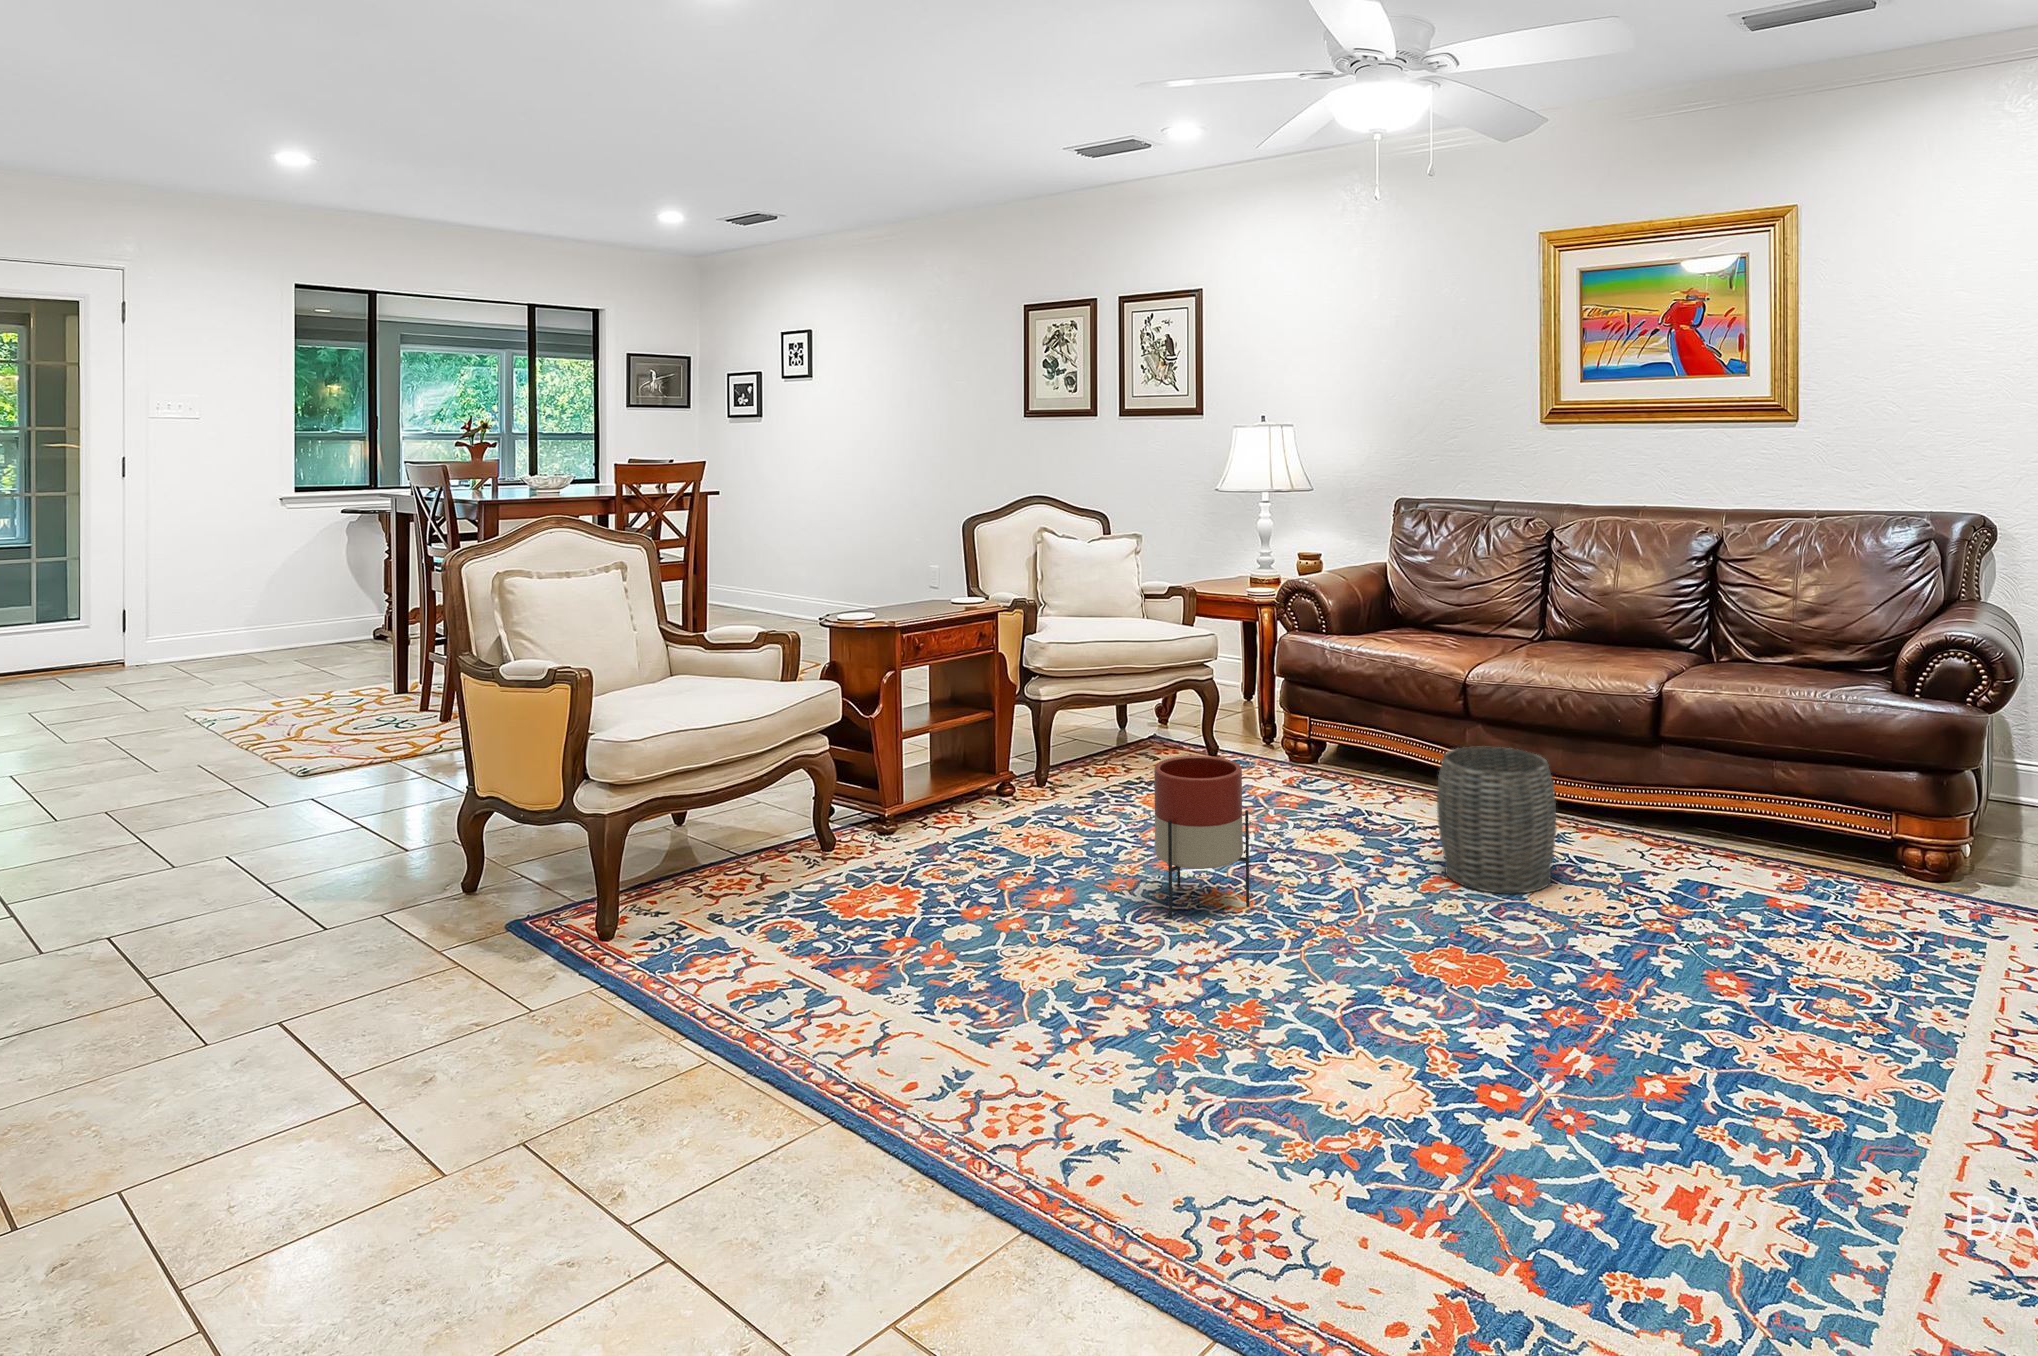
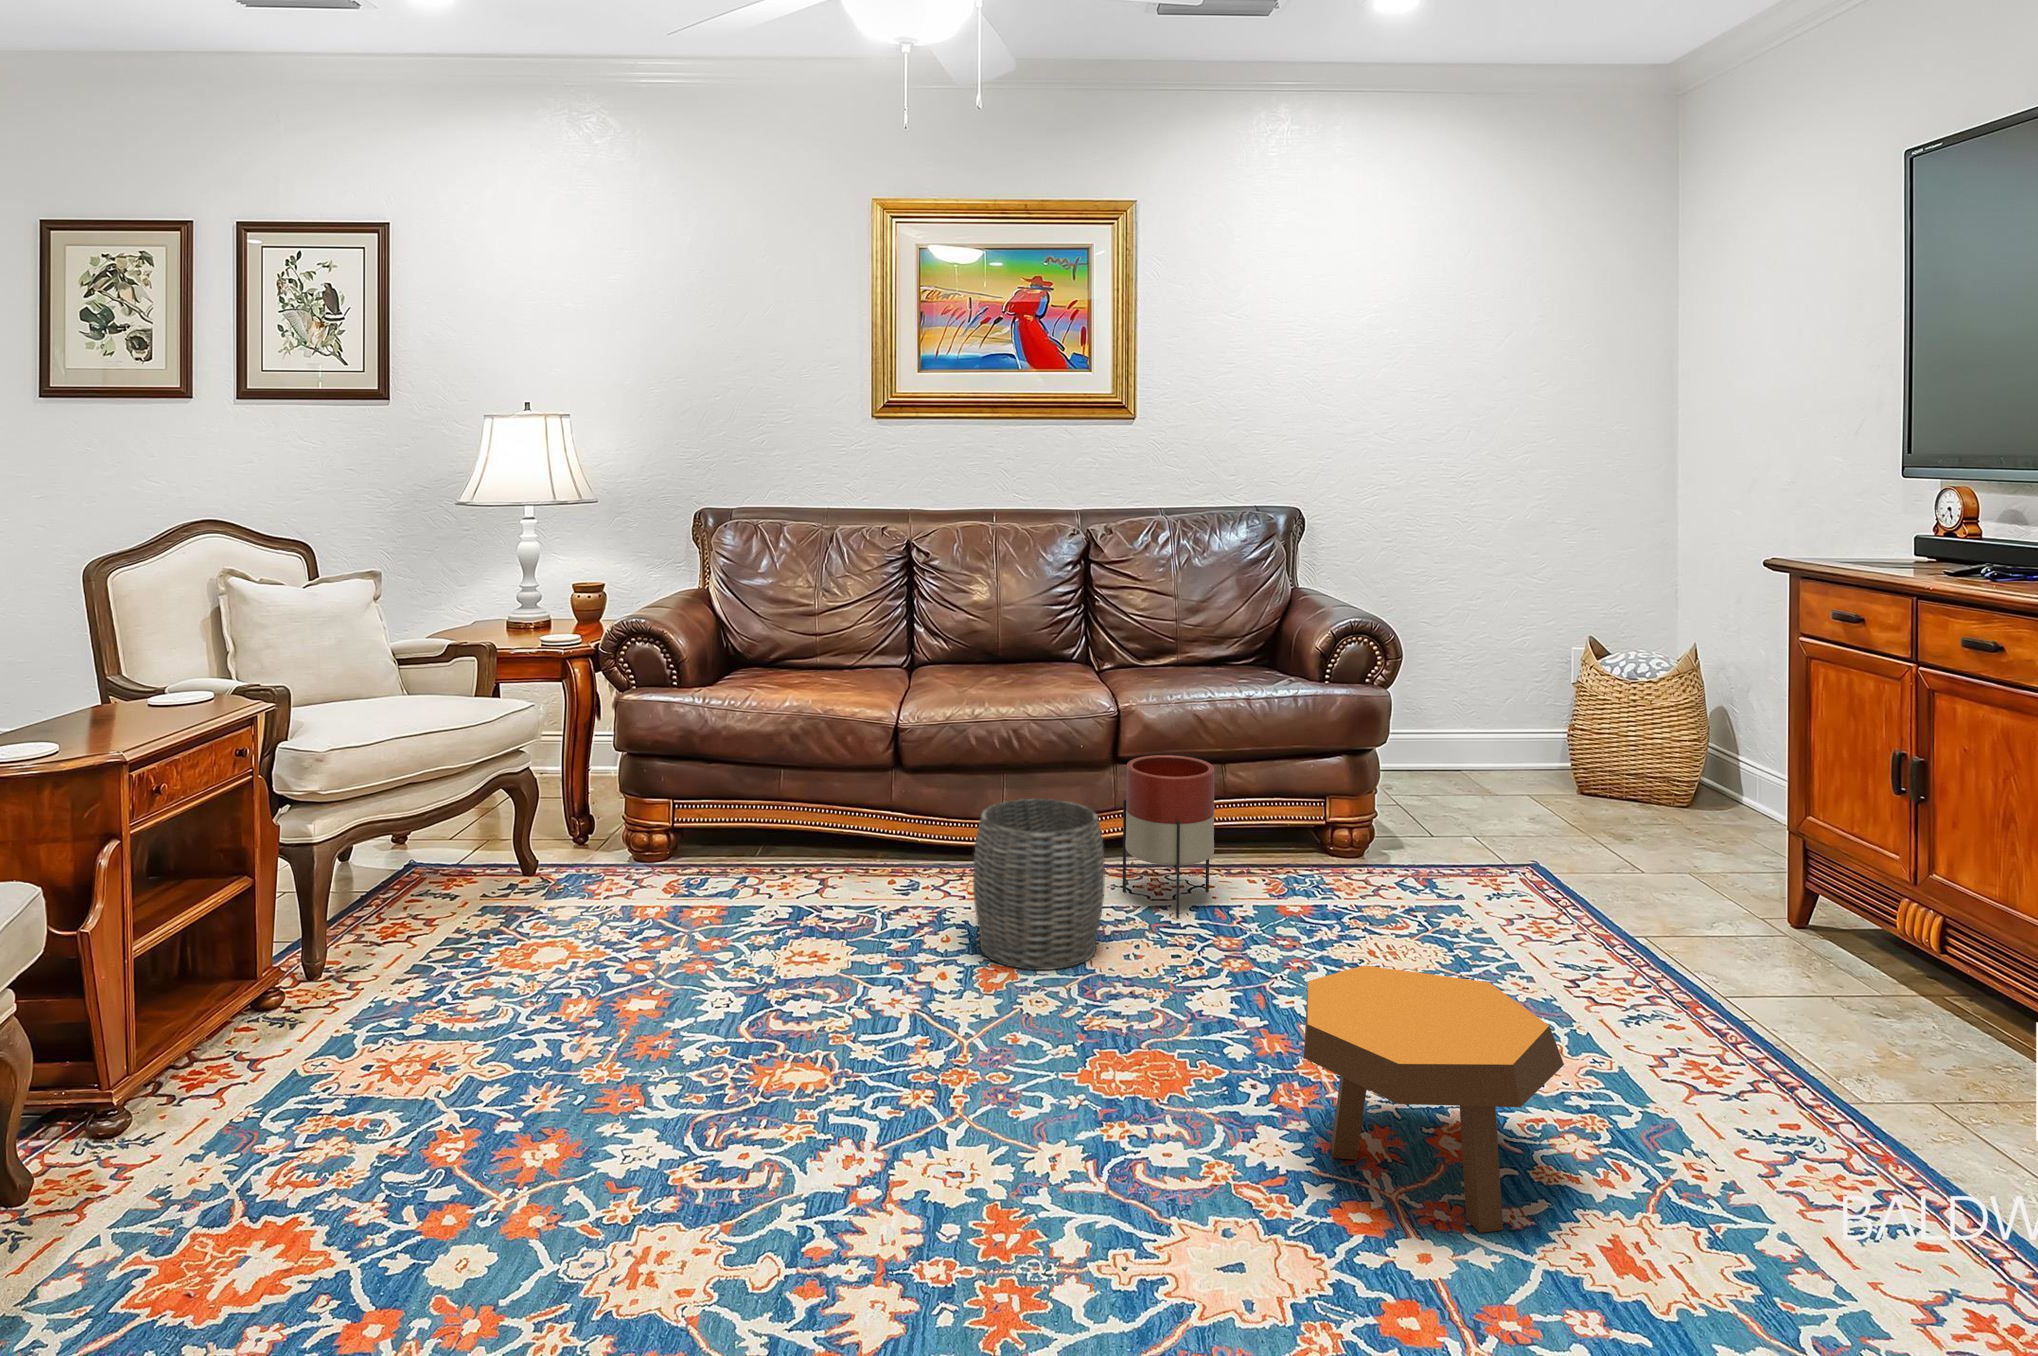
planter: present [1154,756,1249,919] -> present [1123,755,1214,918]
footstool: none [1475,909,1721,1155] -> present [1304,965,1564,1233]

